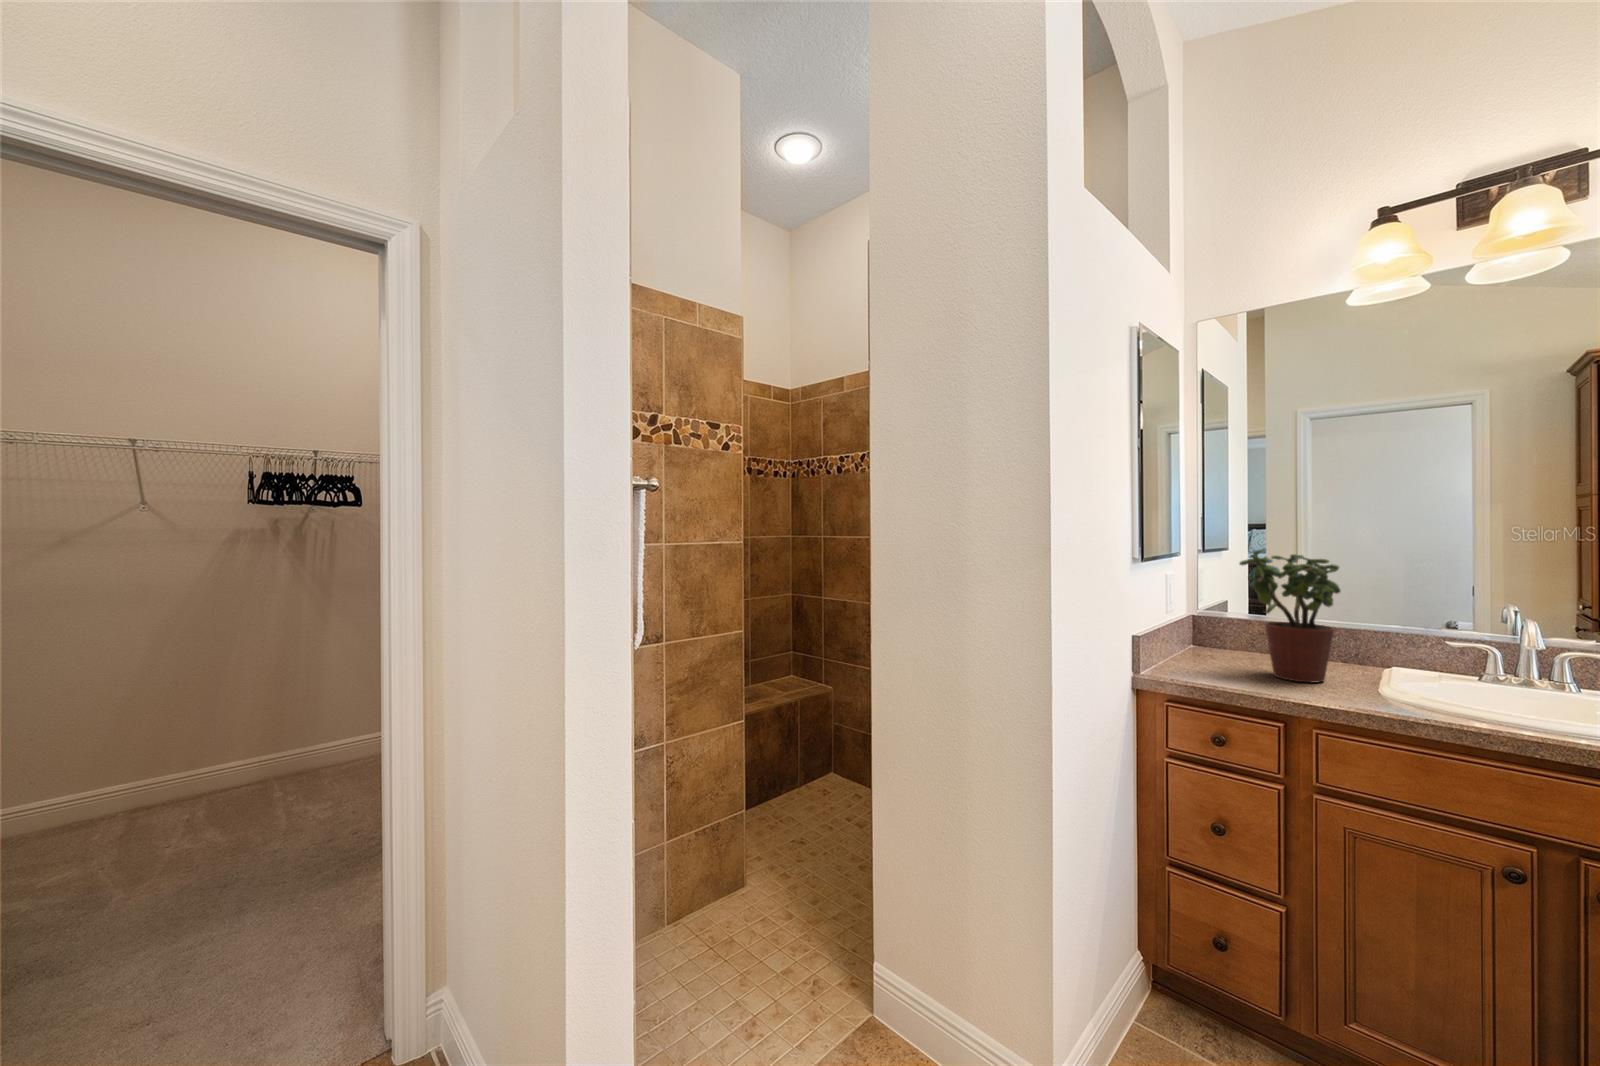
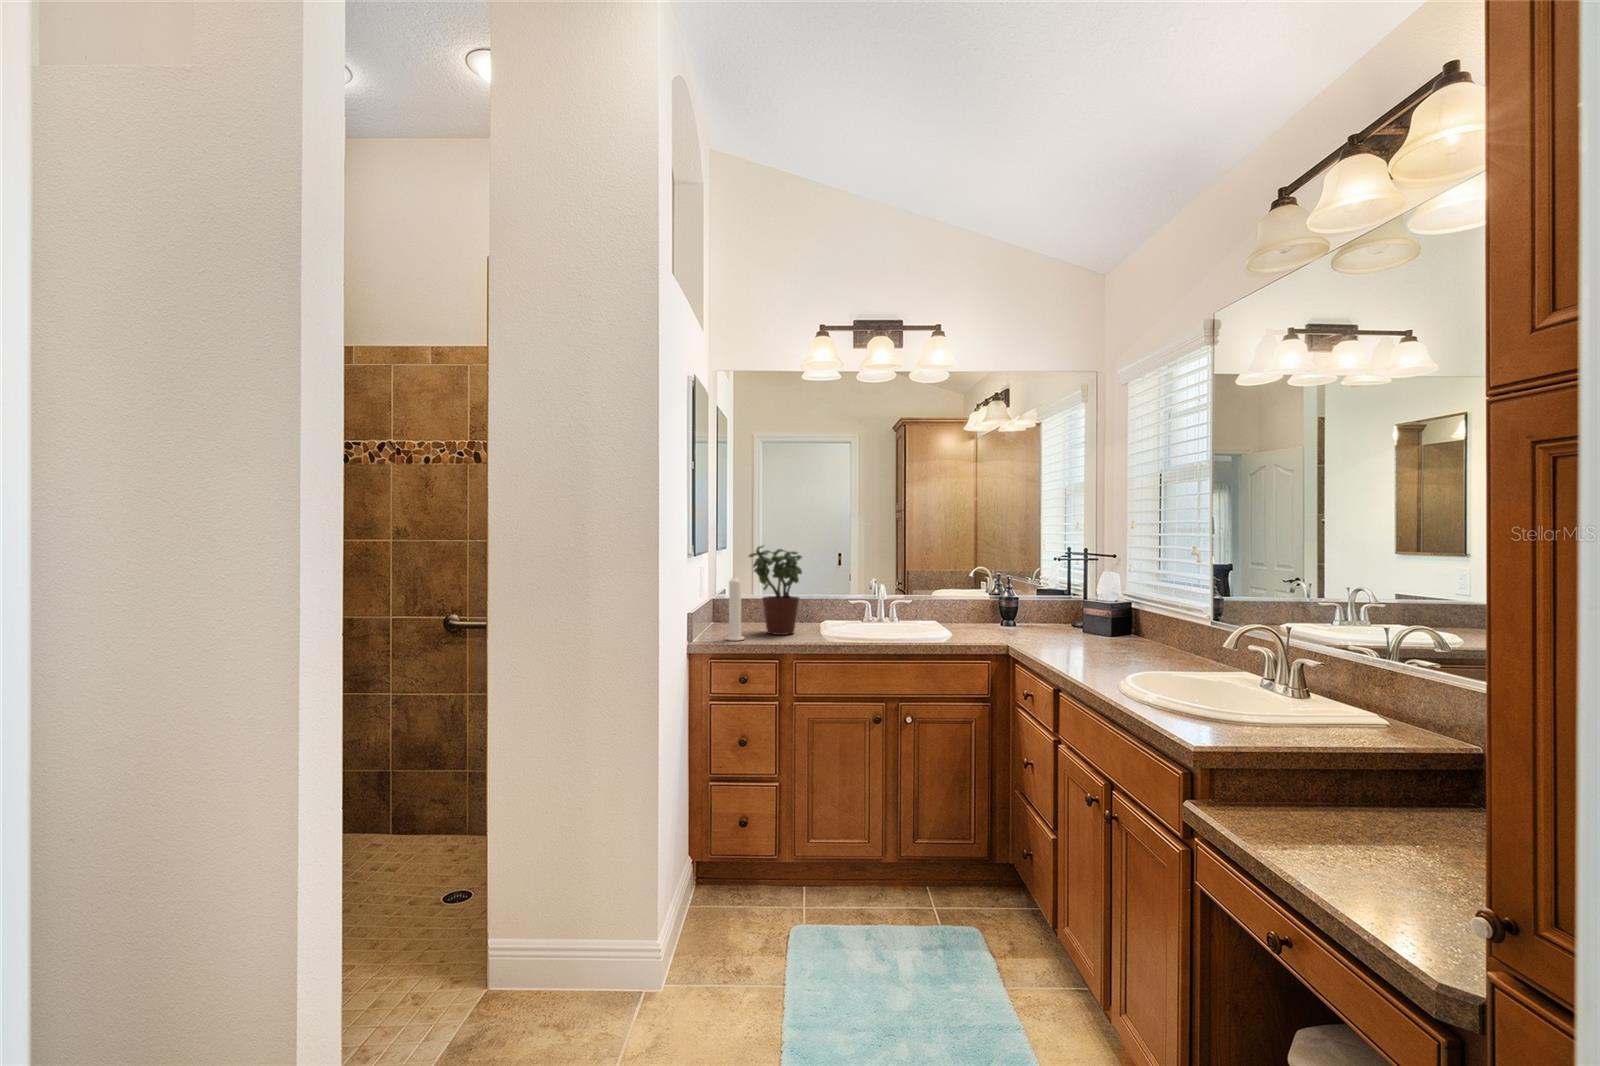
candle: none [1196,586,1228,682] -> present [726,573,744,641]

